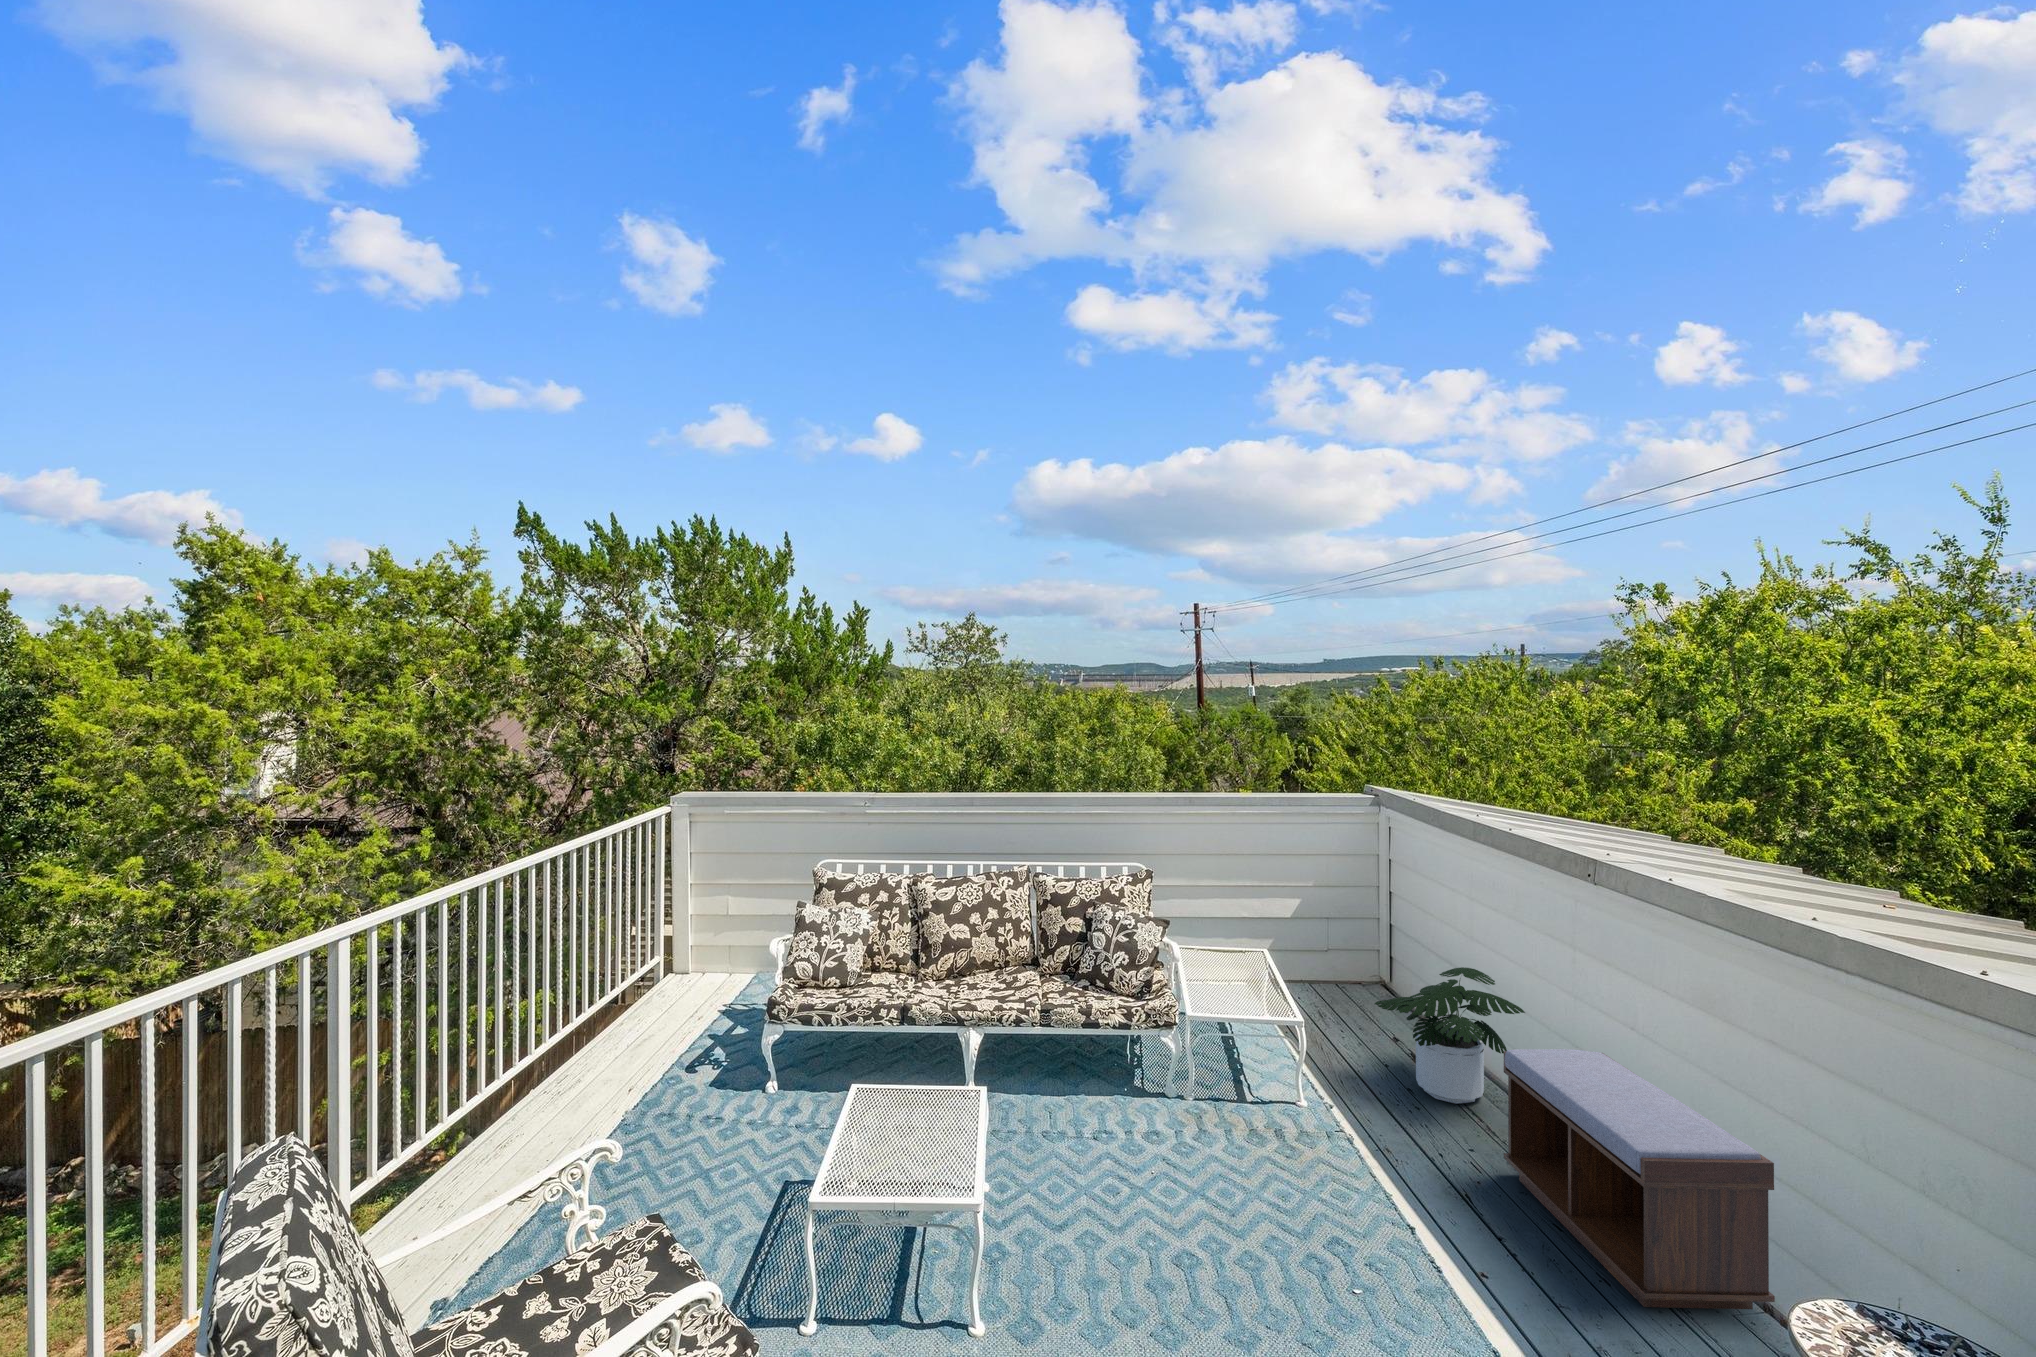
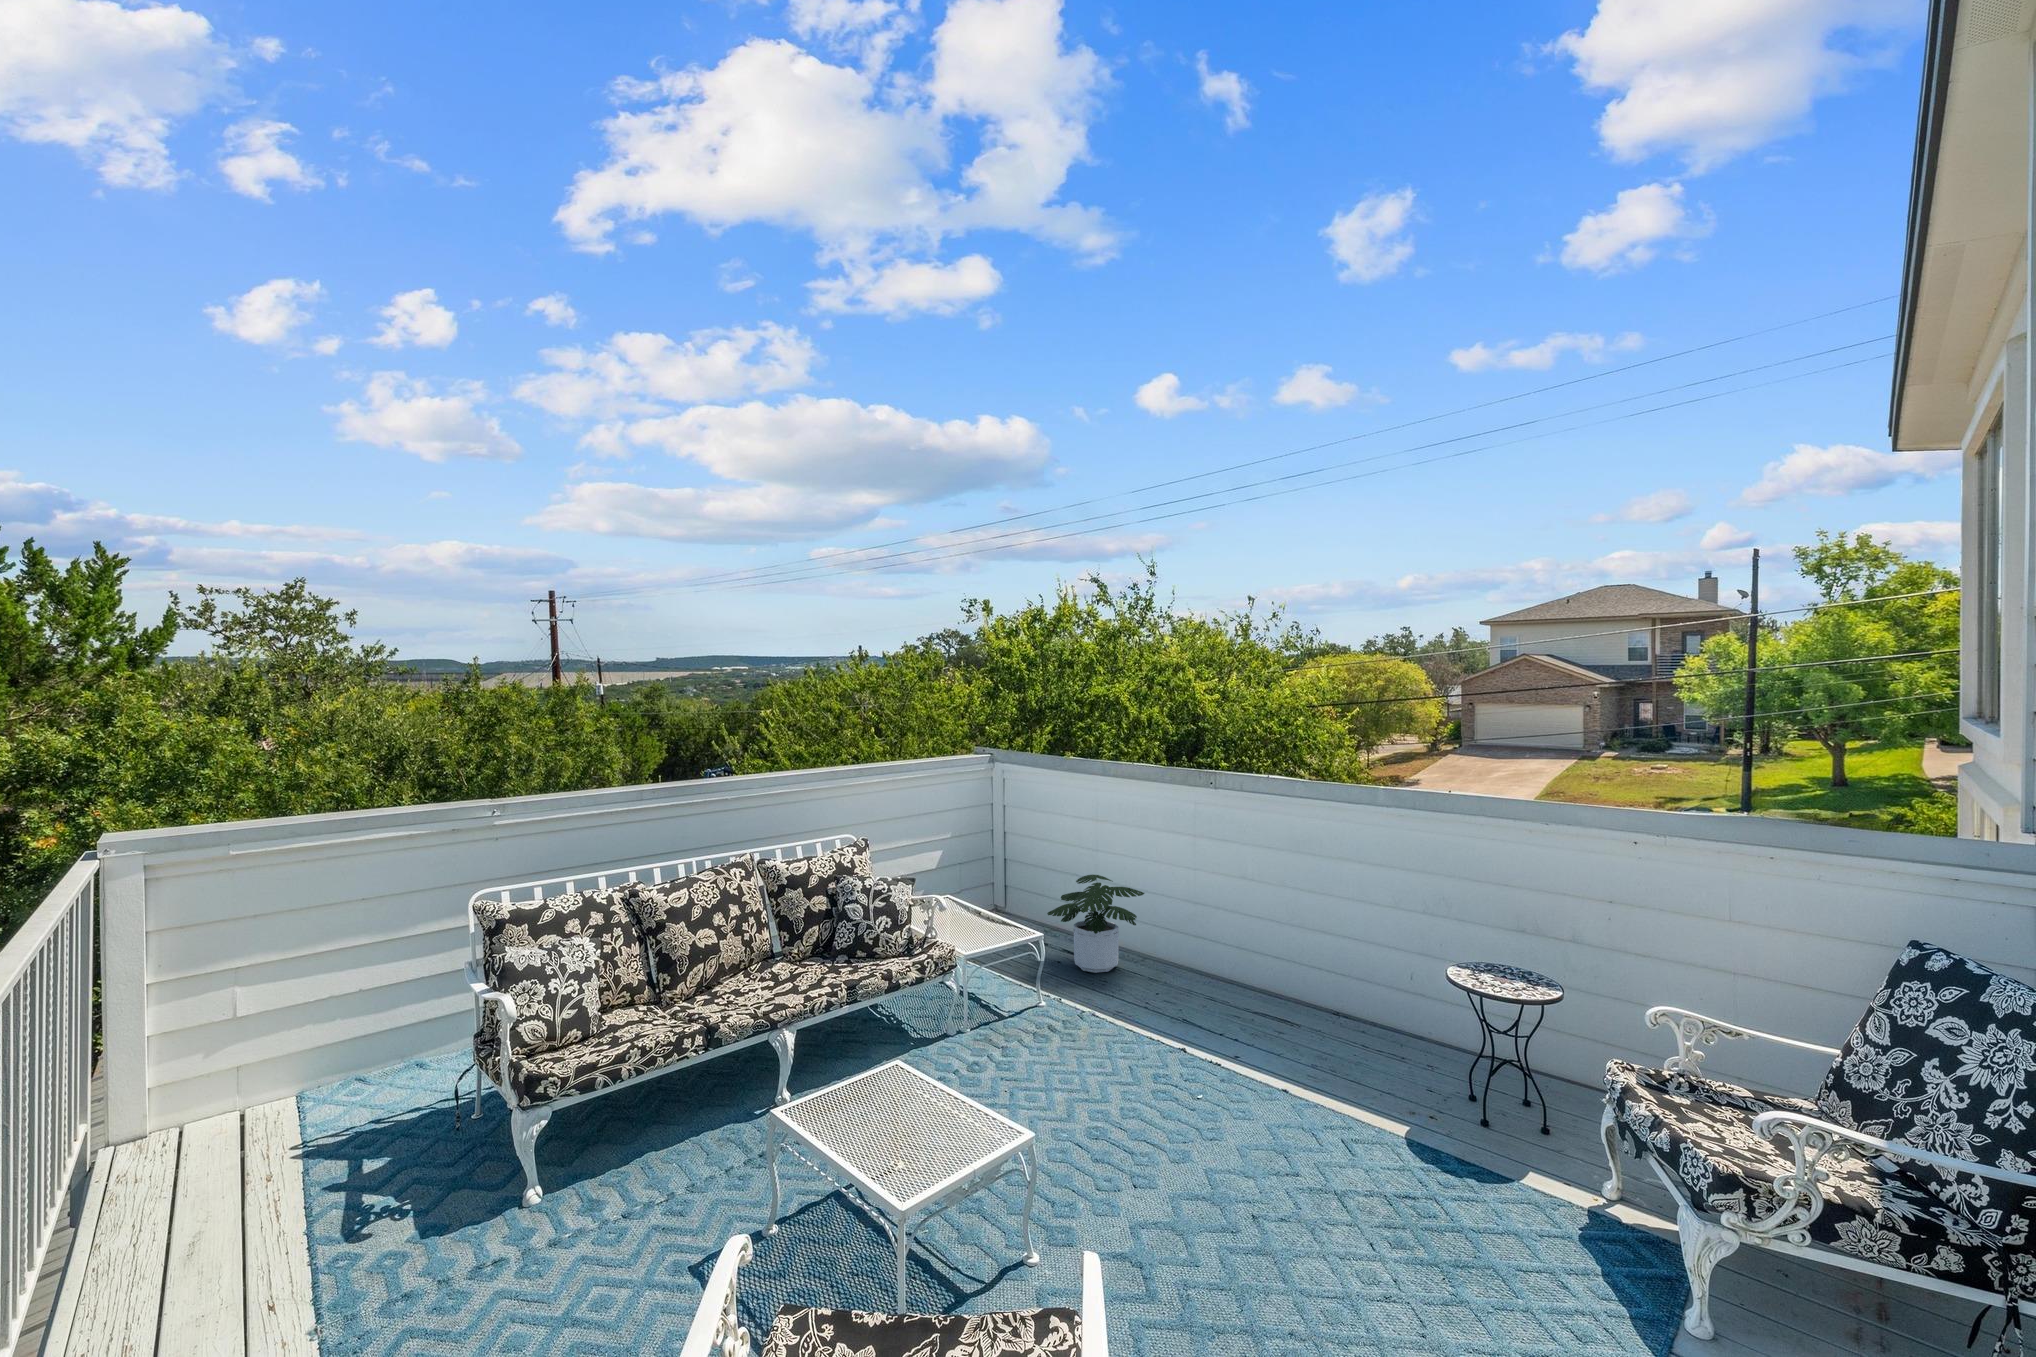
bench: present [1504,1049,1775,1309] -> none [1182,900,1352,1031]

